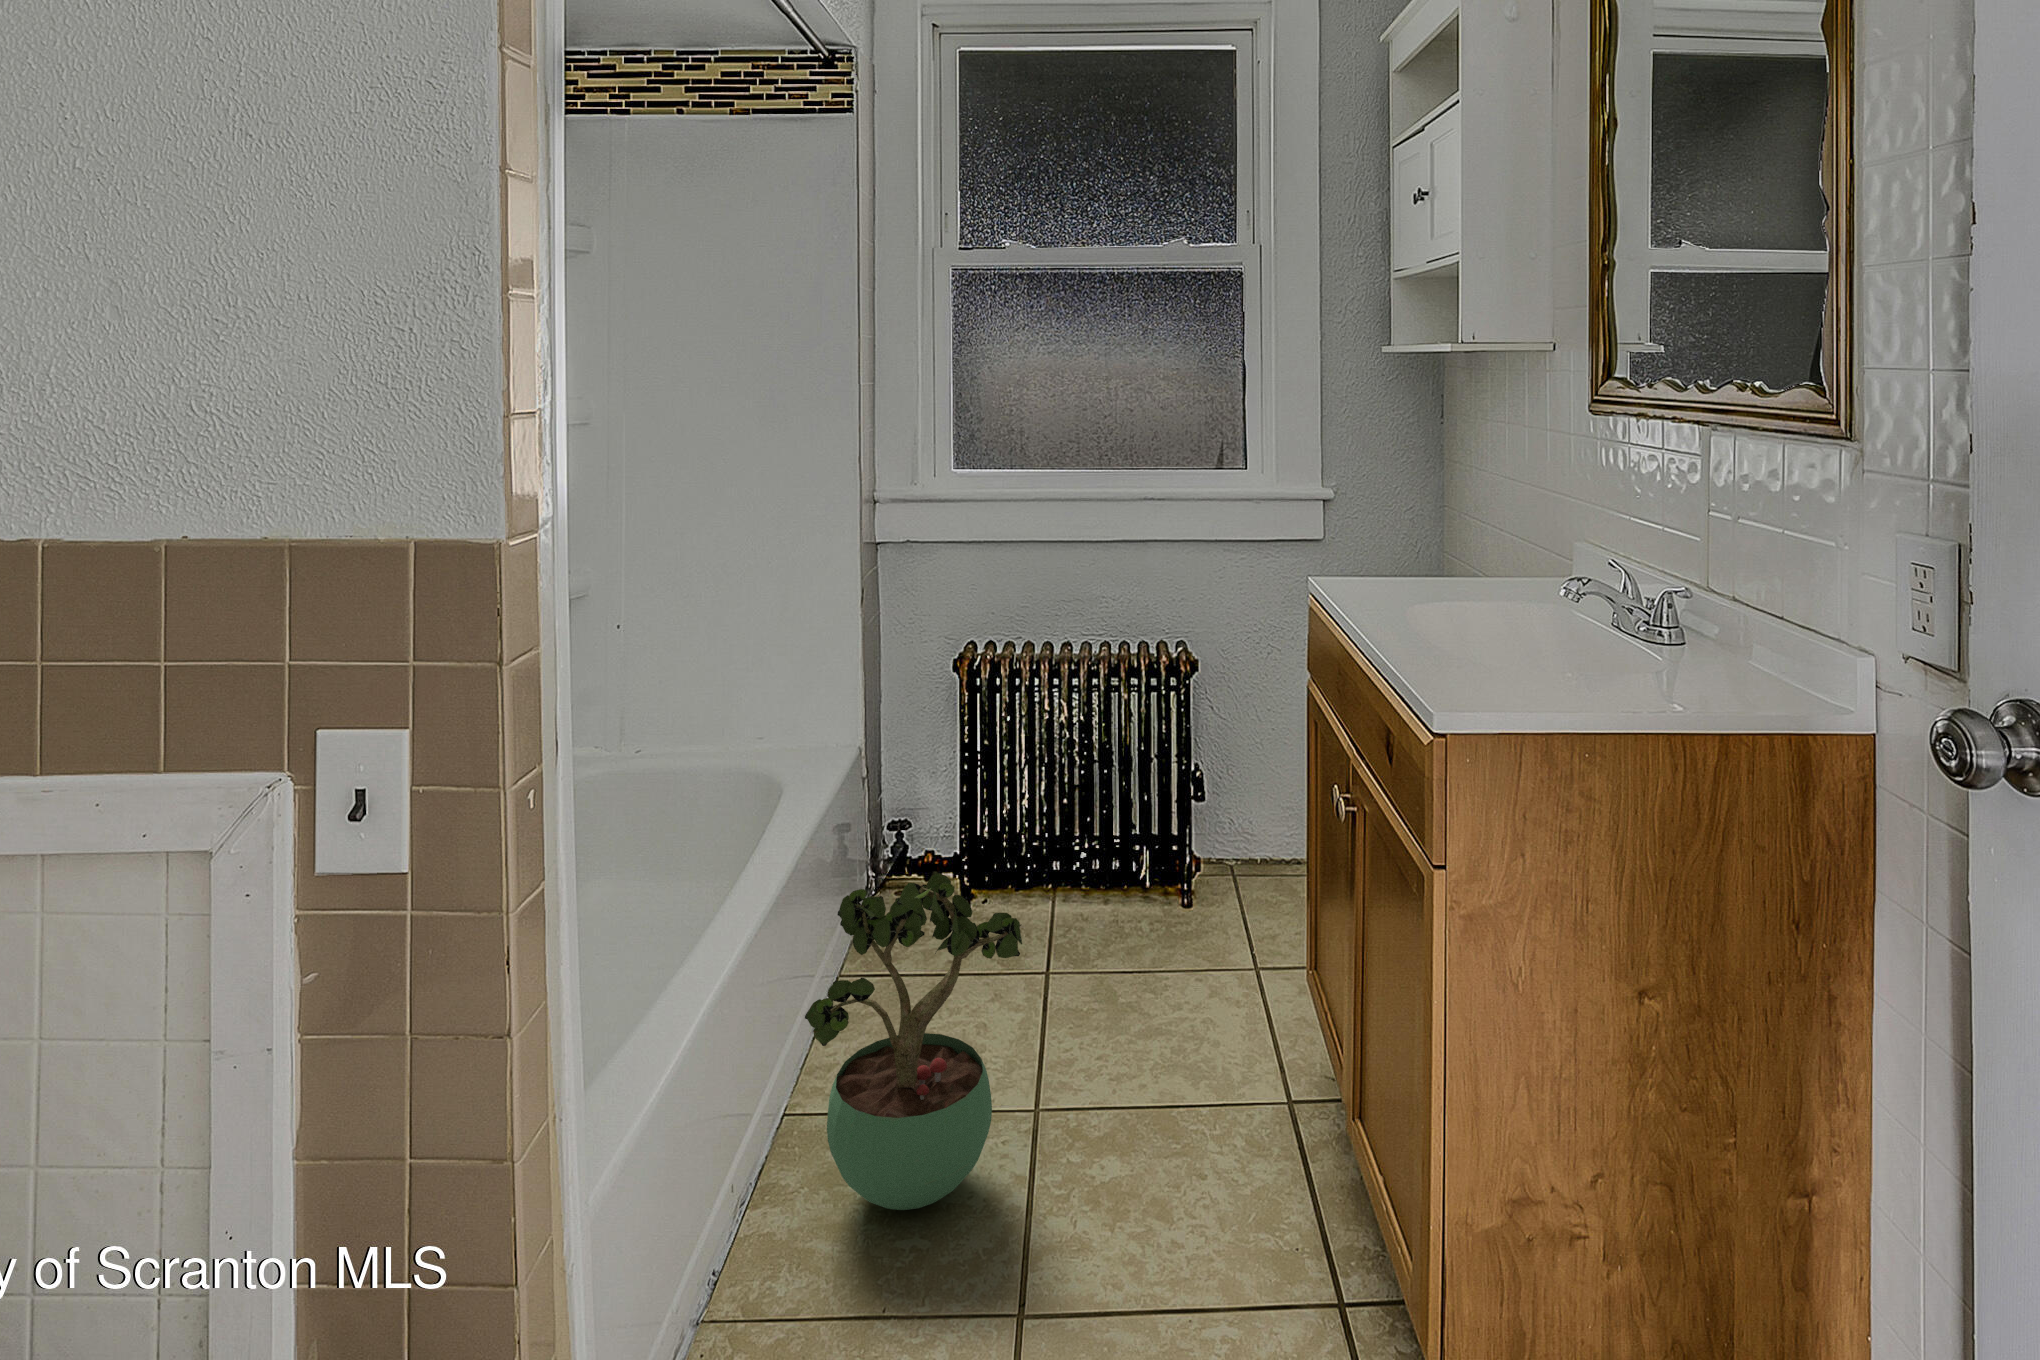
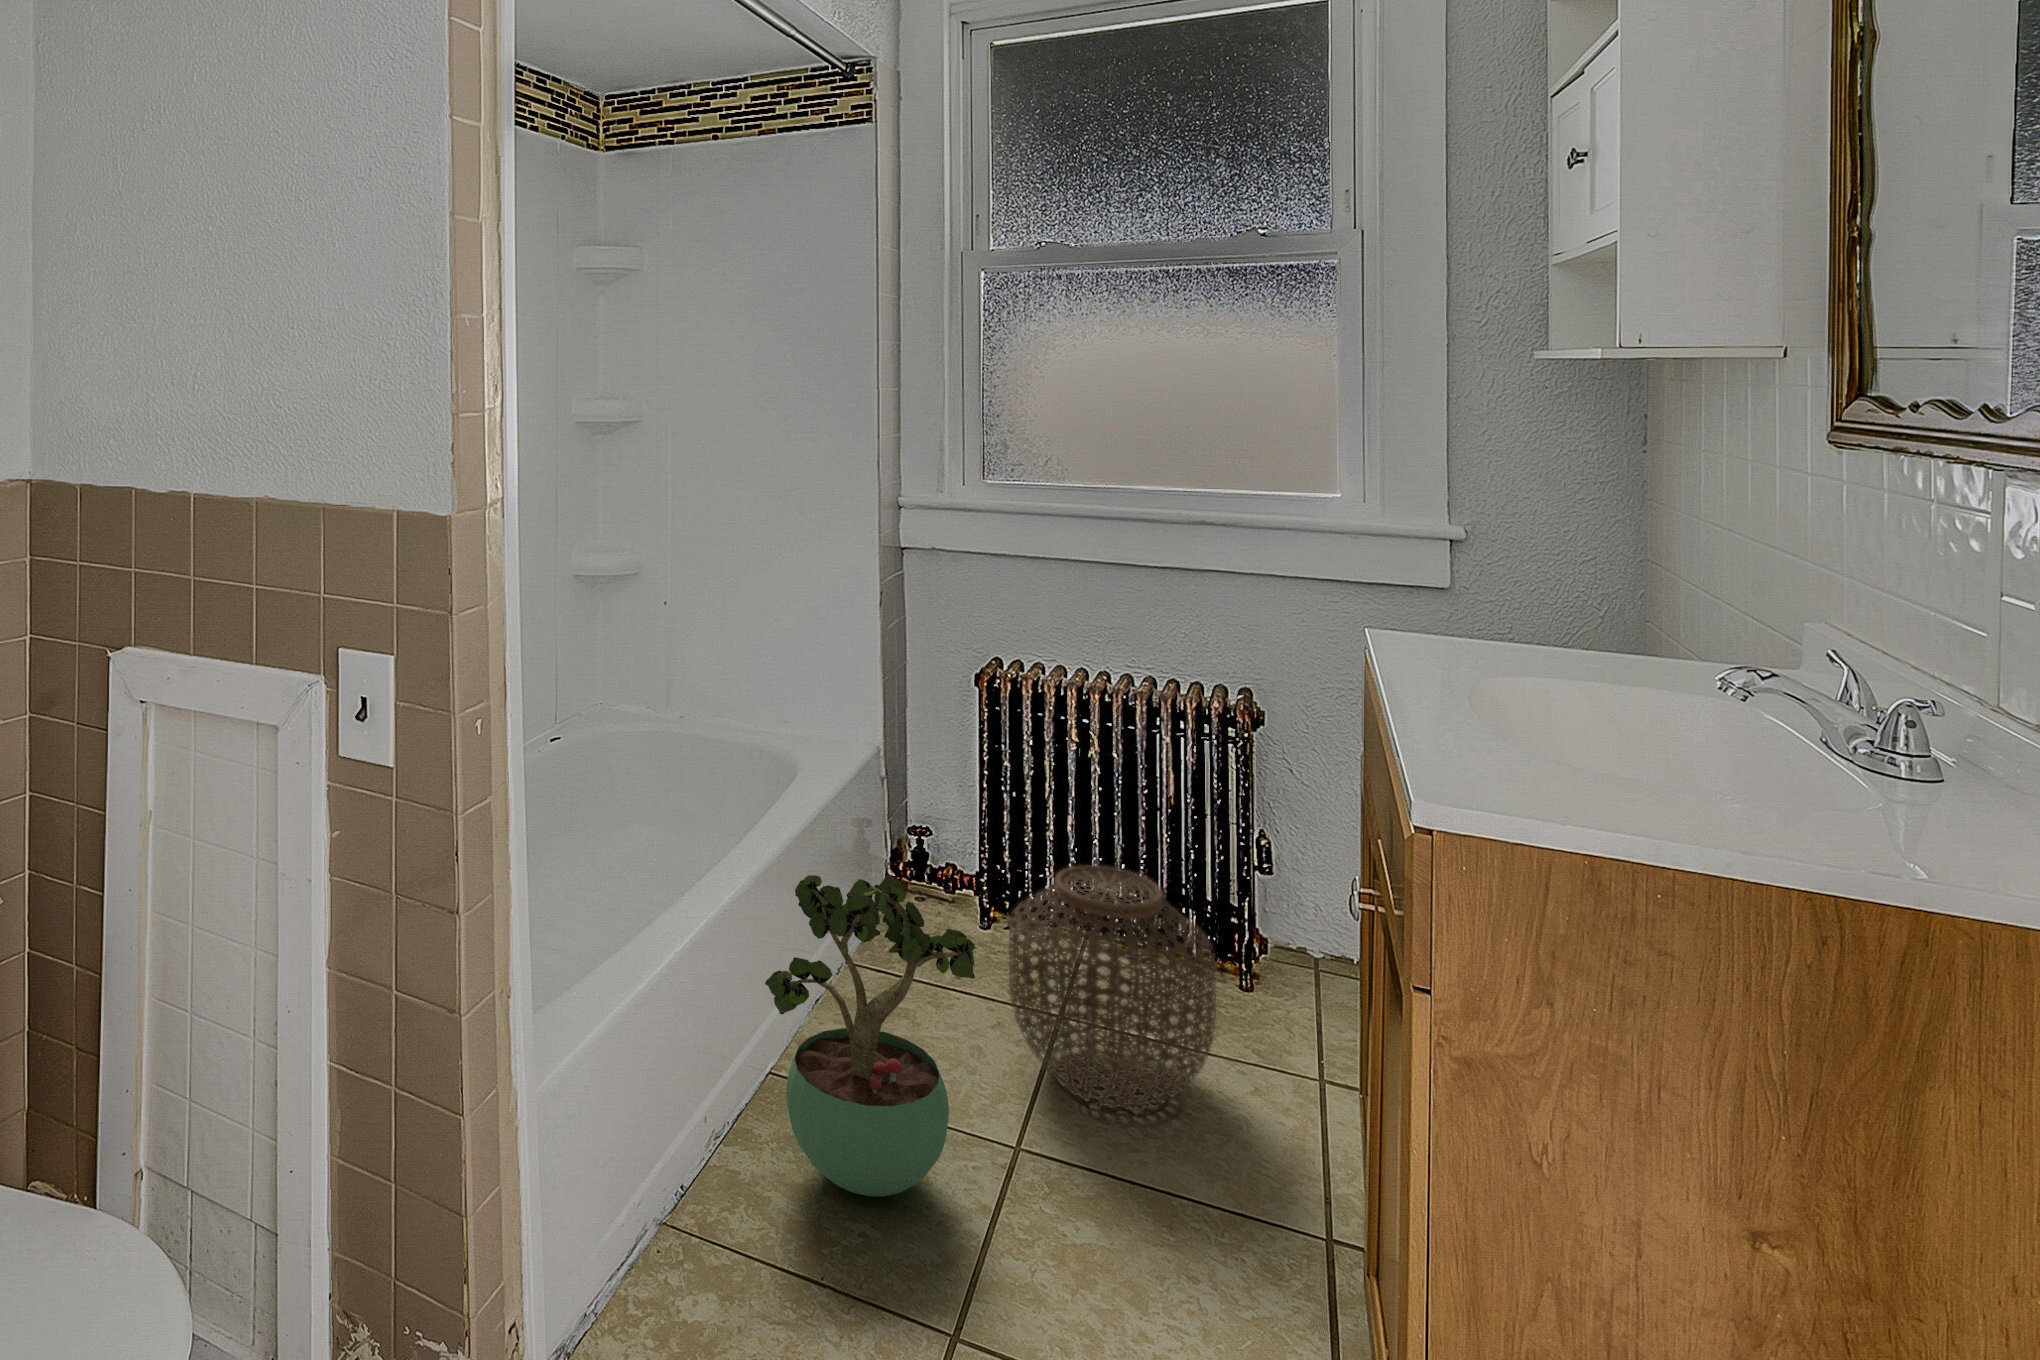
woven basket: none [1014,820,1191,1044] -> present [1009,866,1216,1110]

